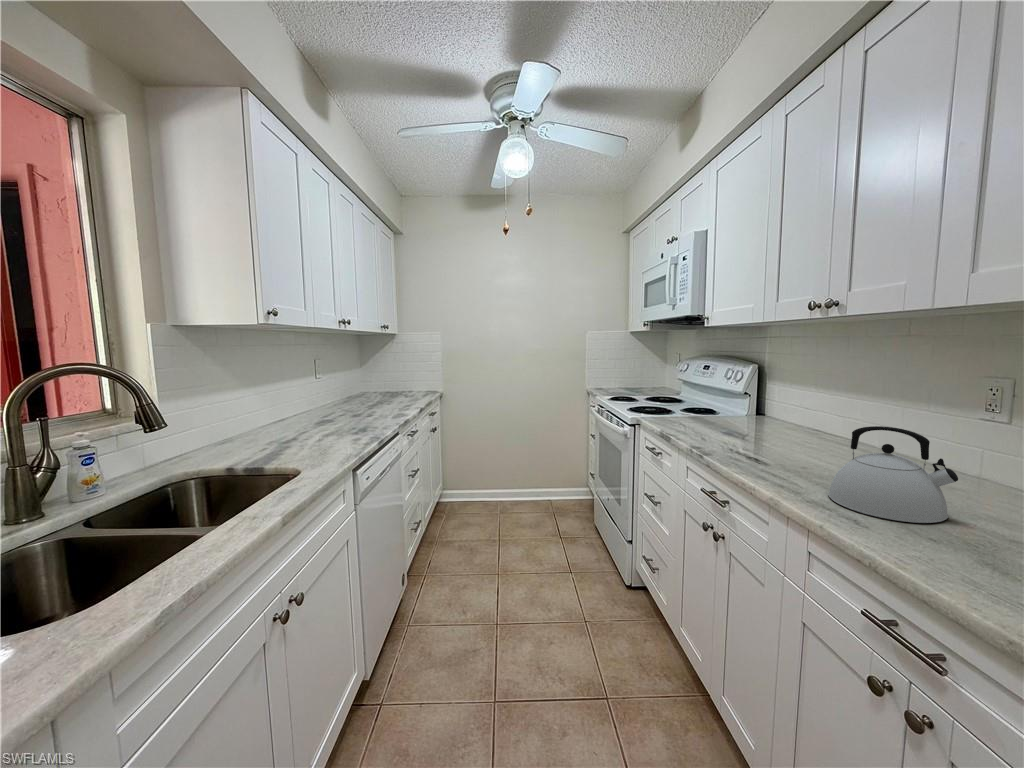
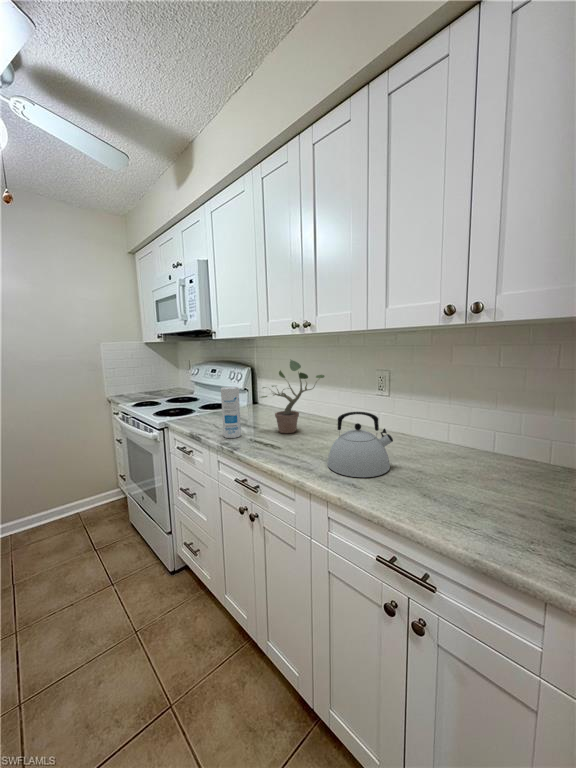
potted plant: none [747,352,863,453] -> present [261,360,324,433]
canister: none [698,383,723,444] -> present [221,386,241,438]

